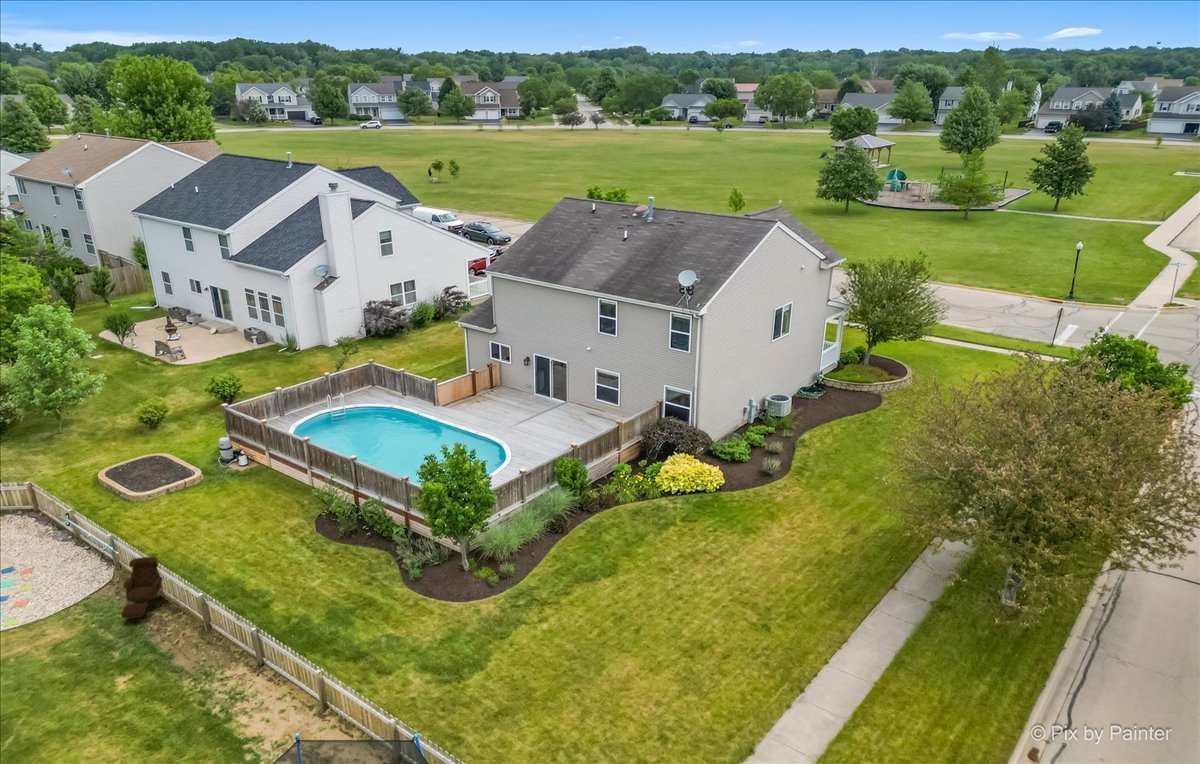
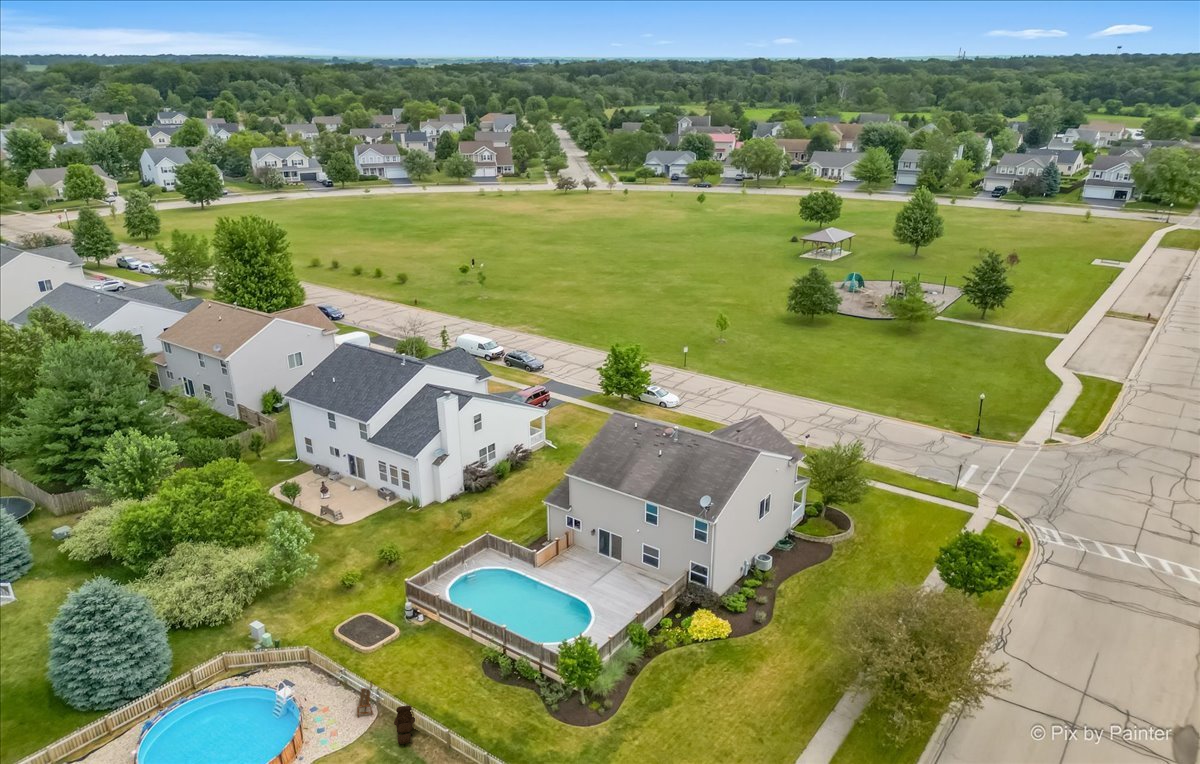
bench: none [74,524,122,582] -> present [357,681,373,717]

